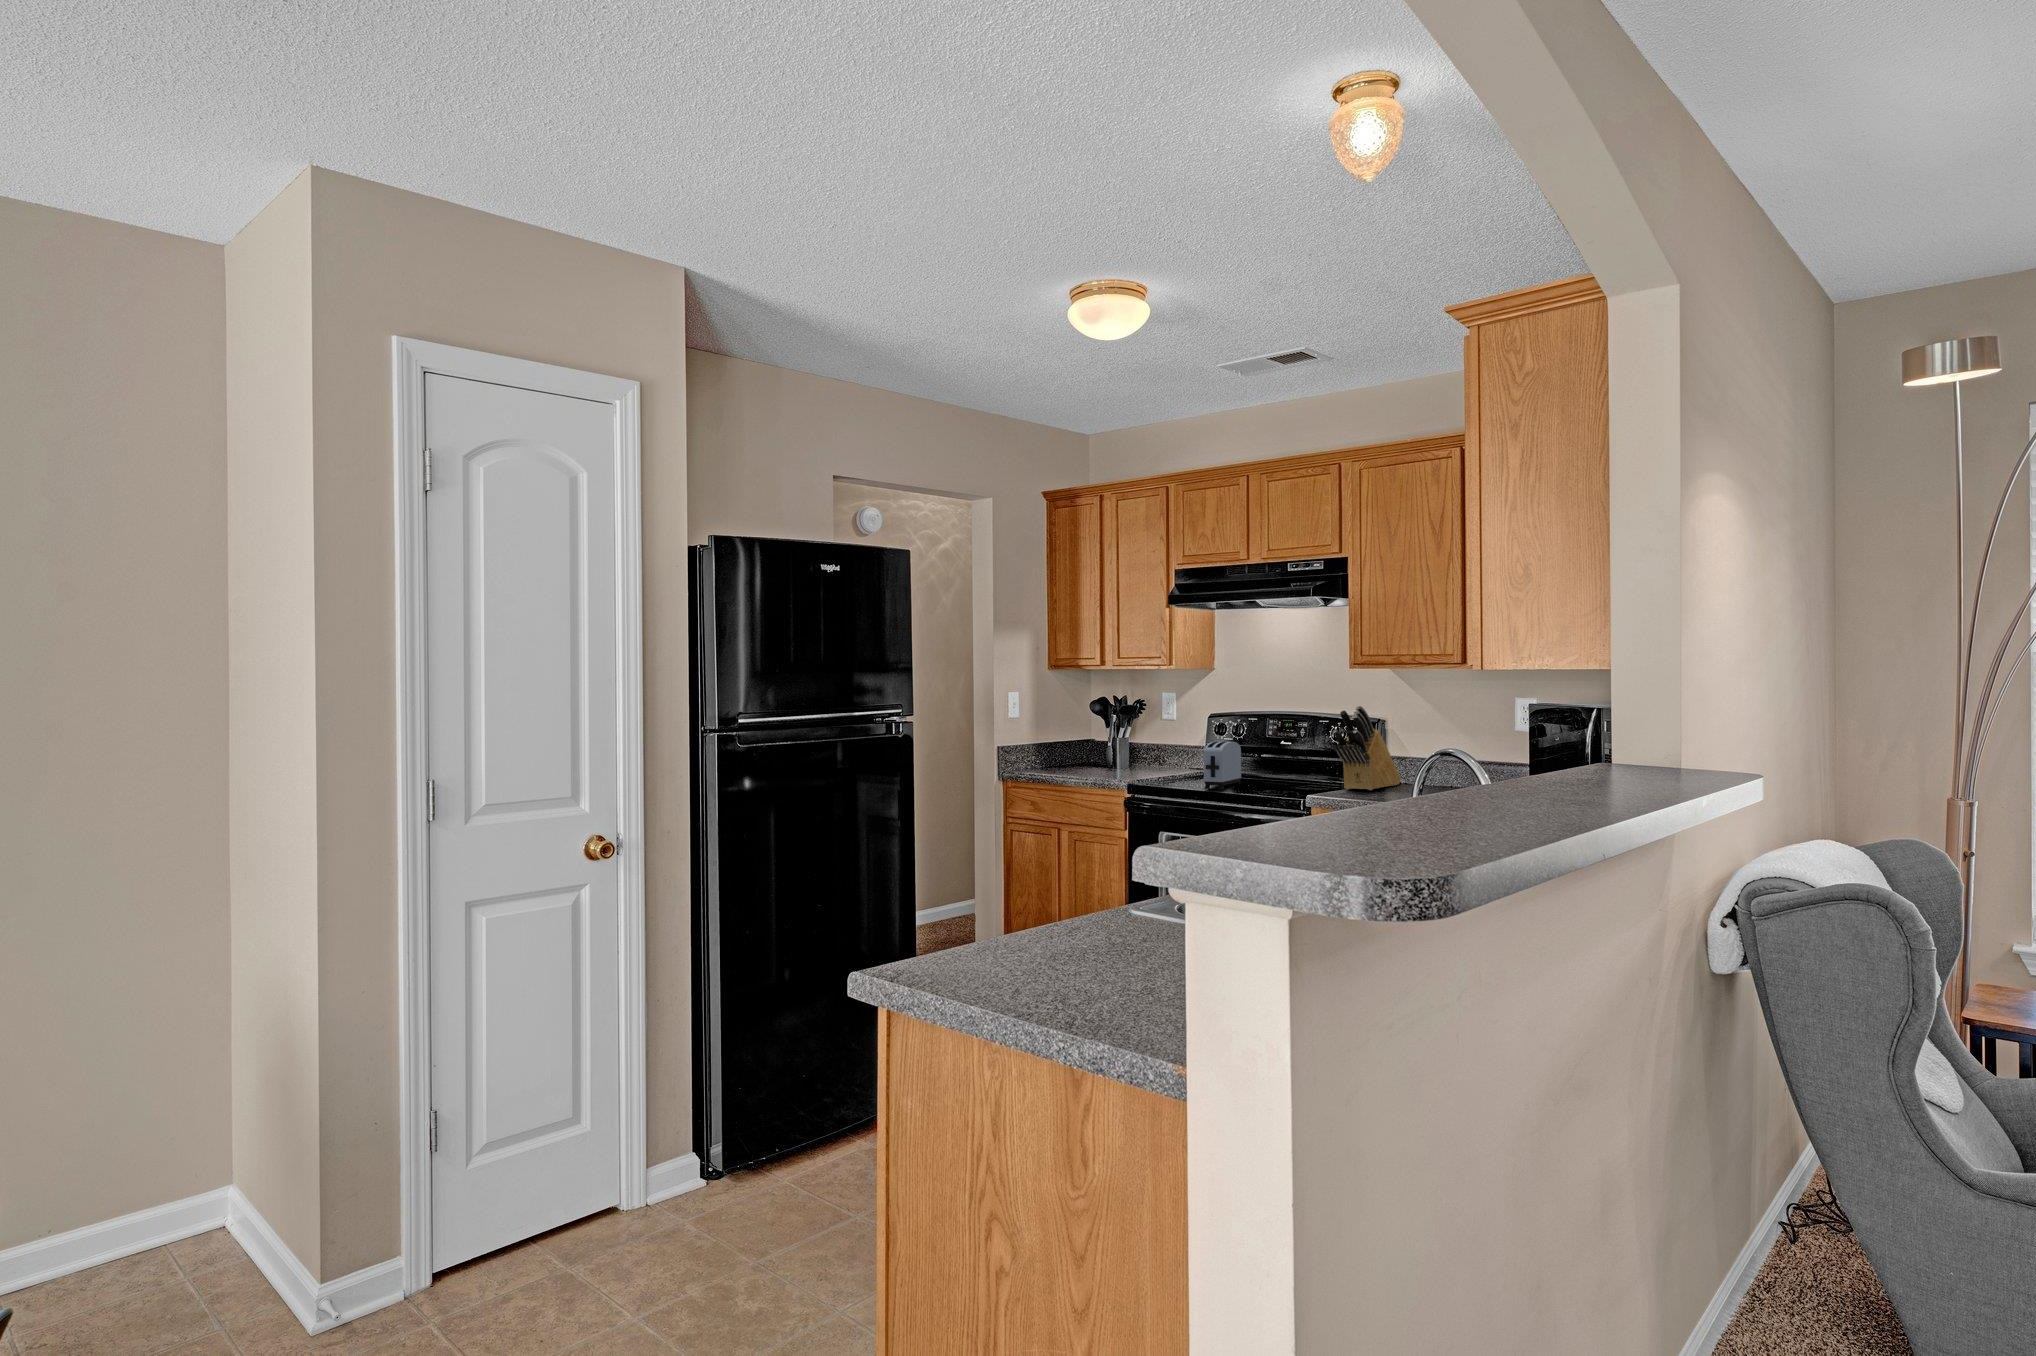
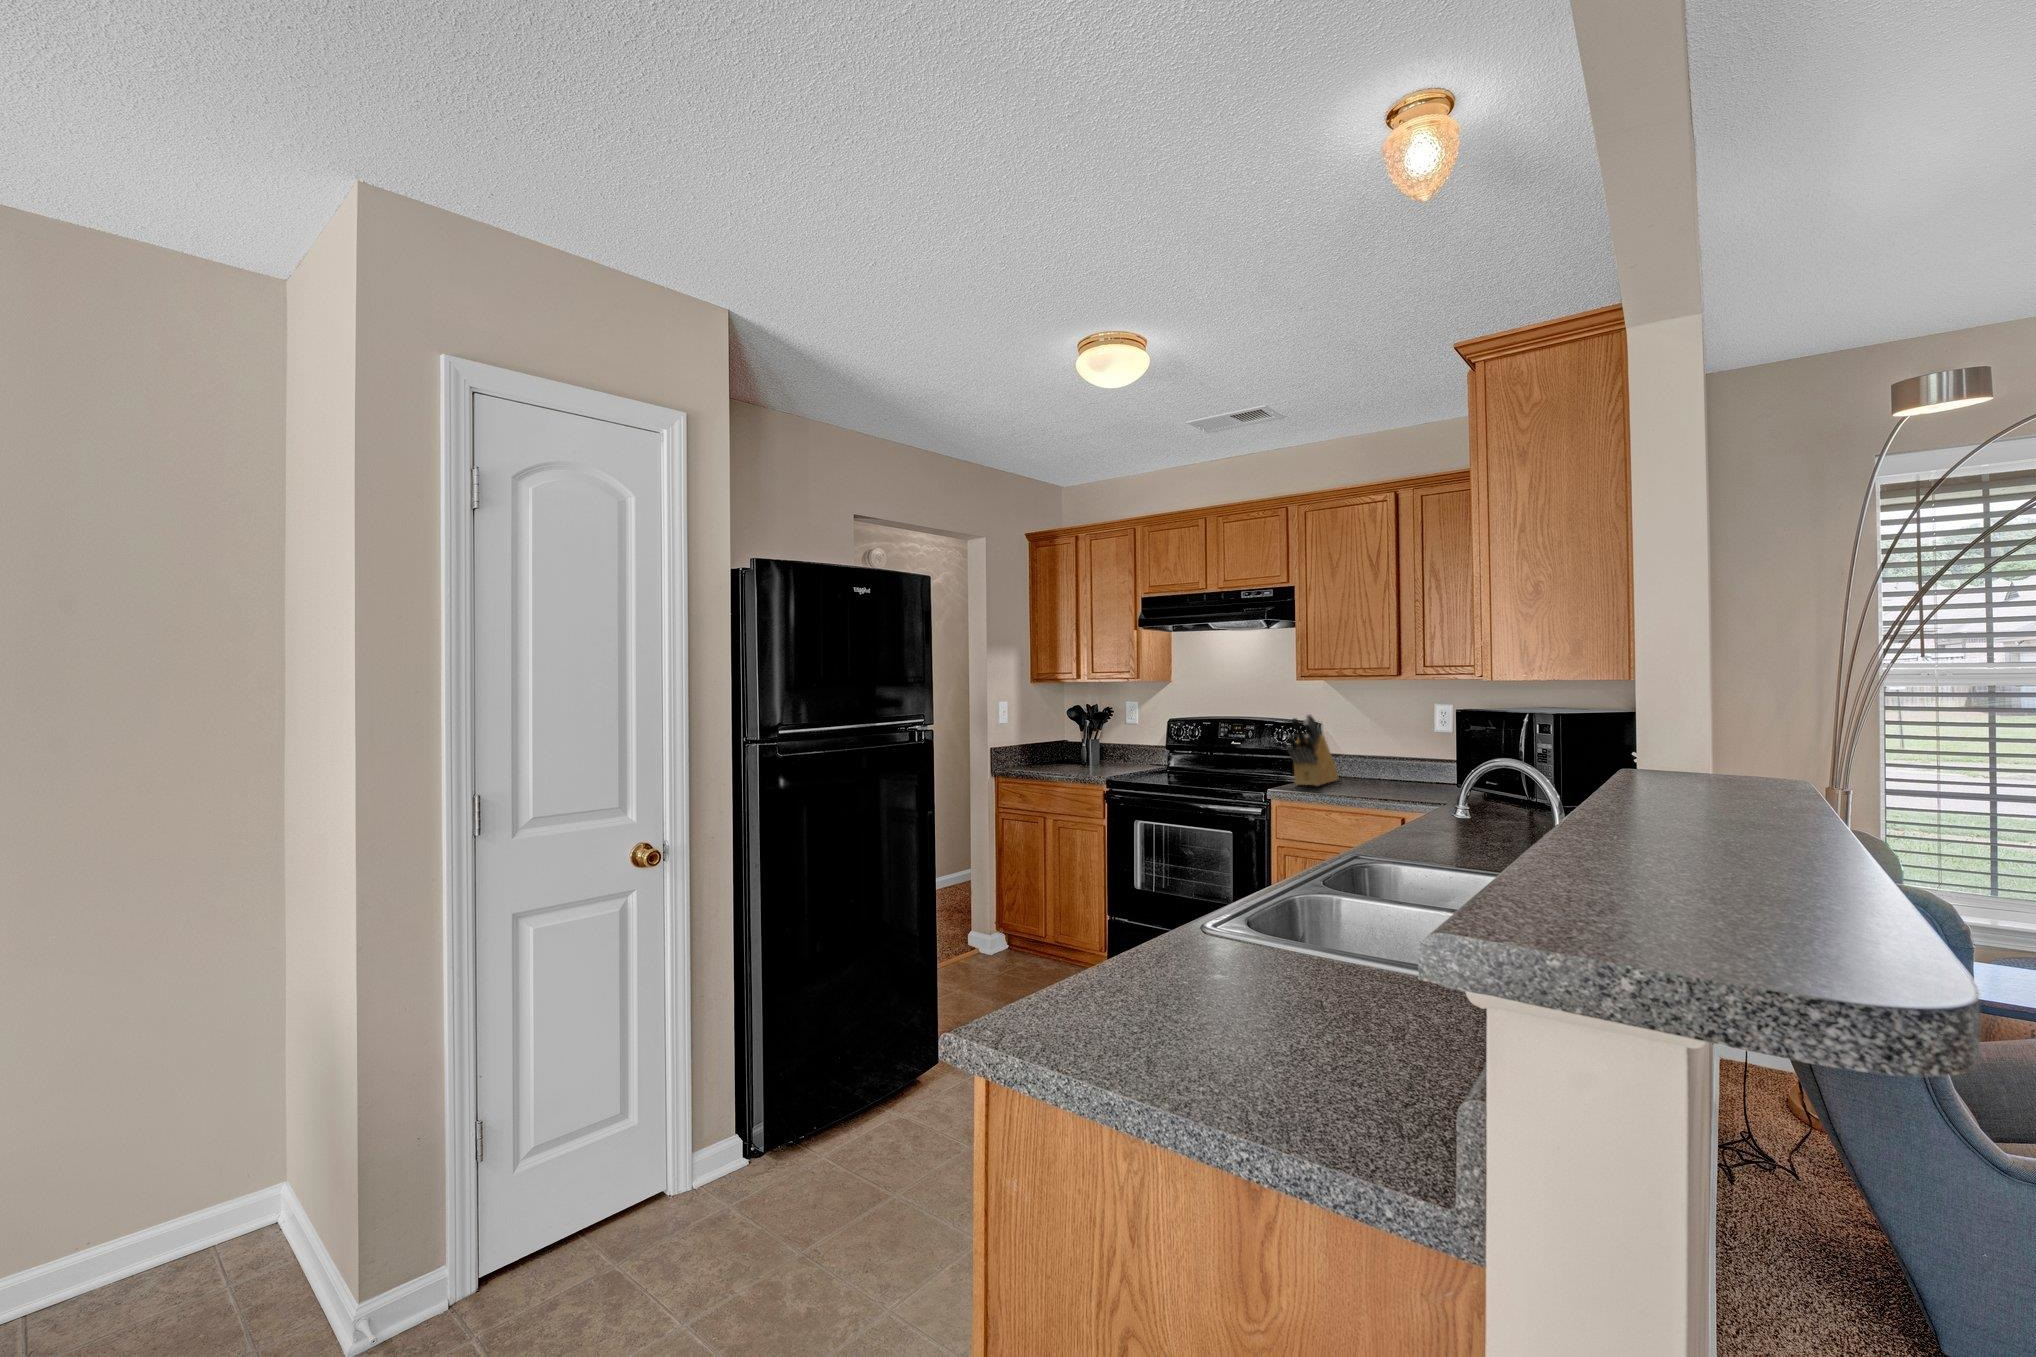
toaster: present [1203,742,1241,789] -> none [1174,744,1203,785]

